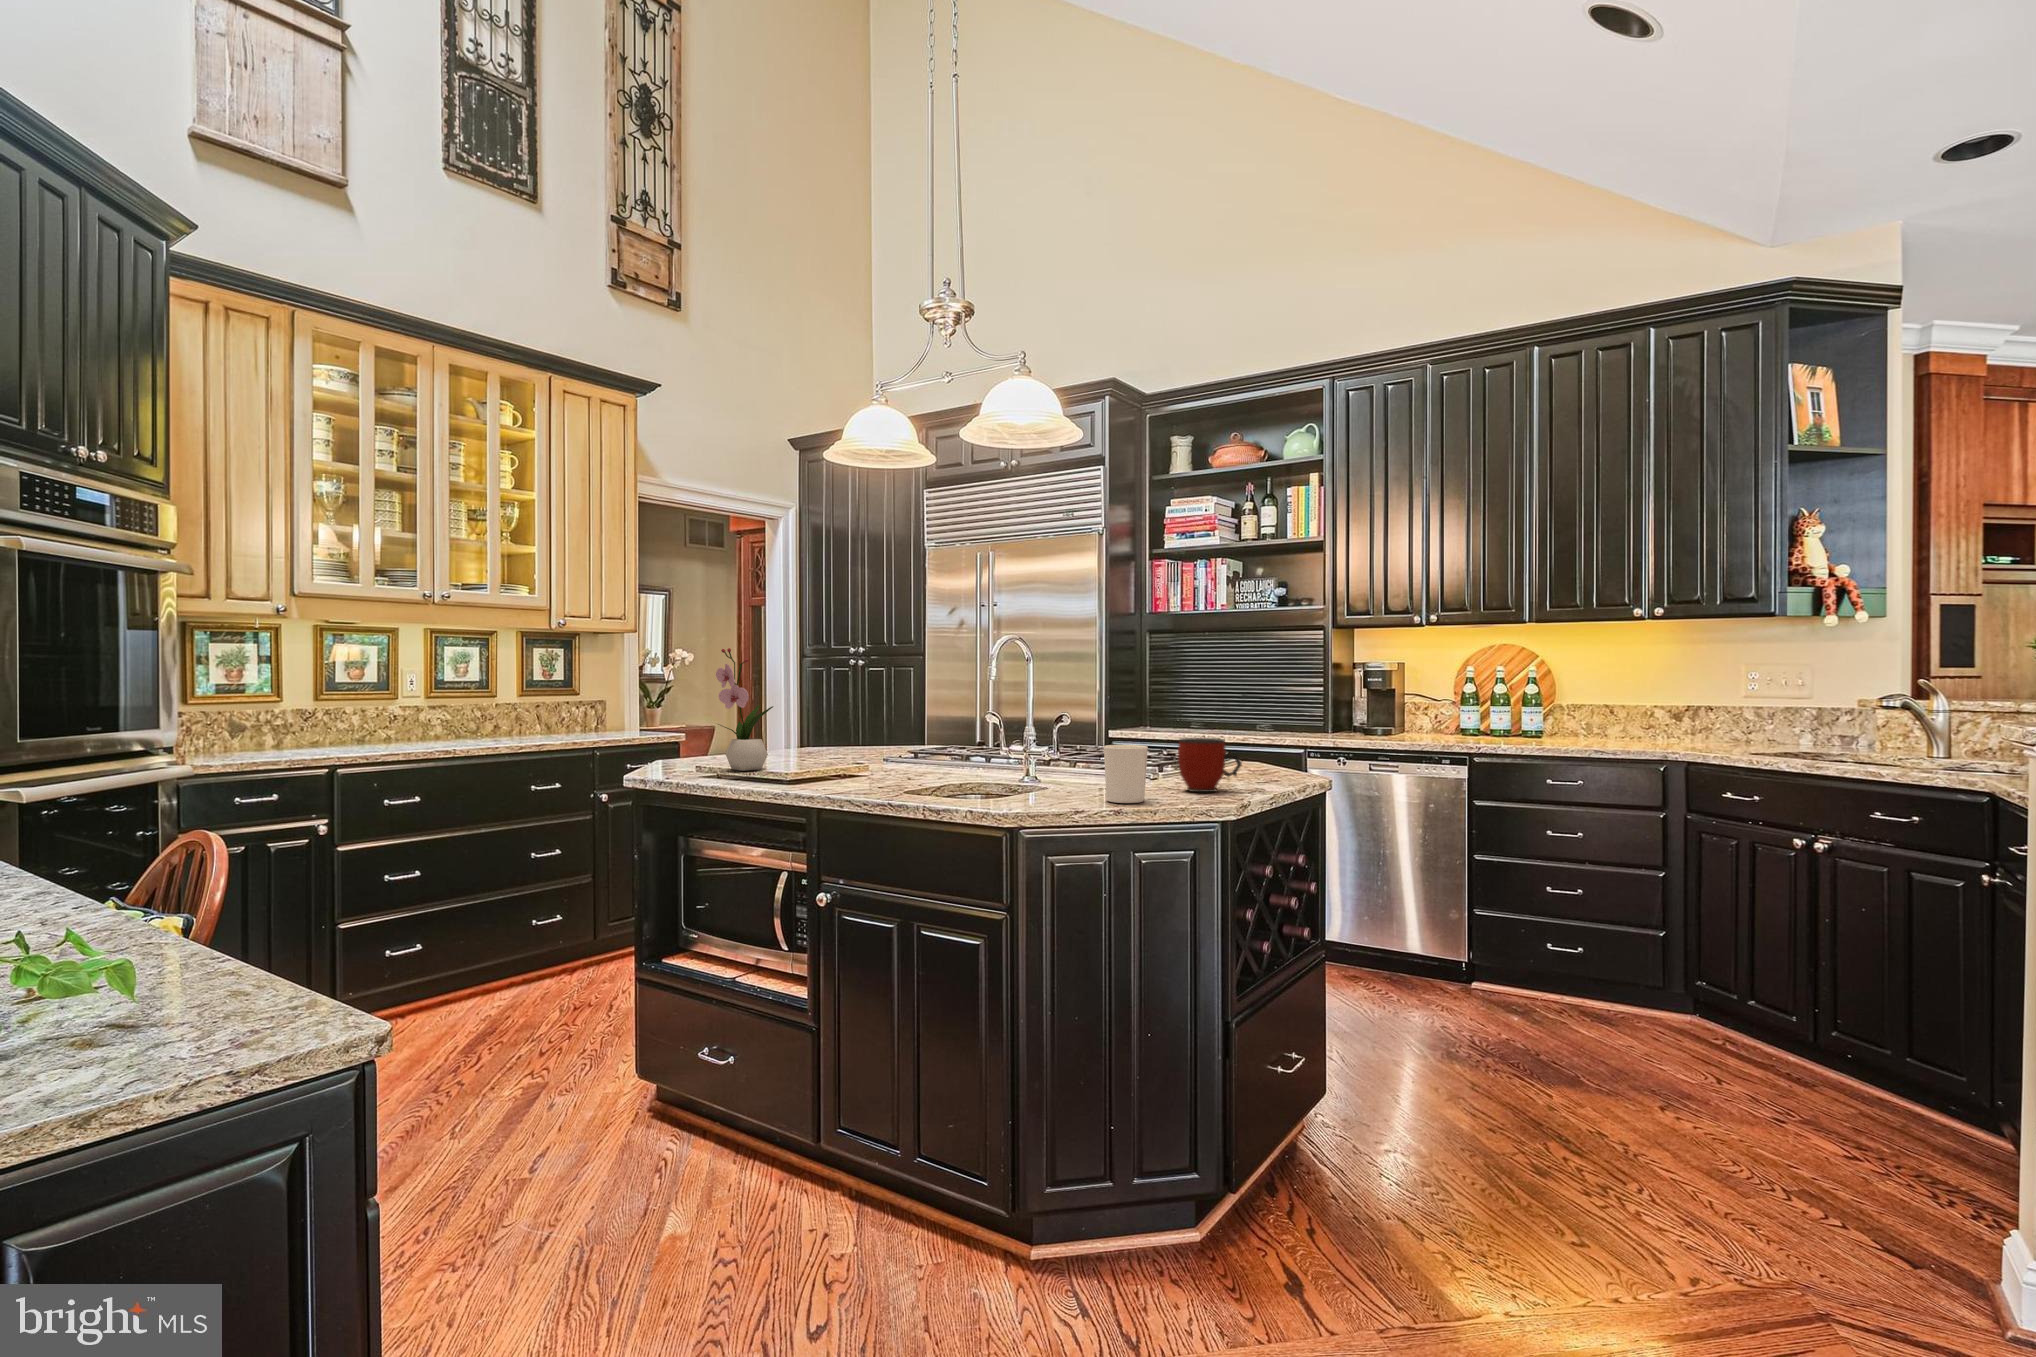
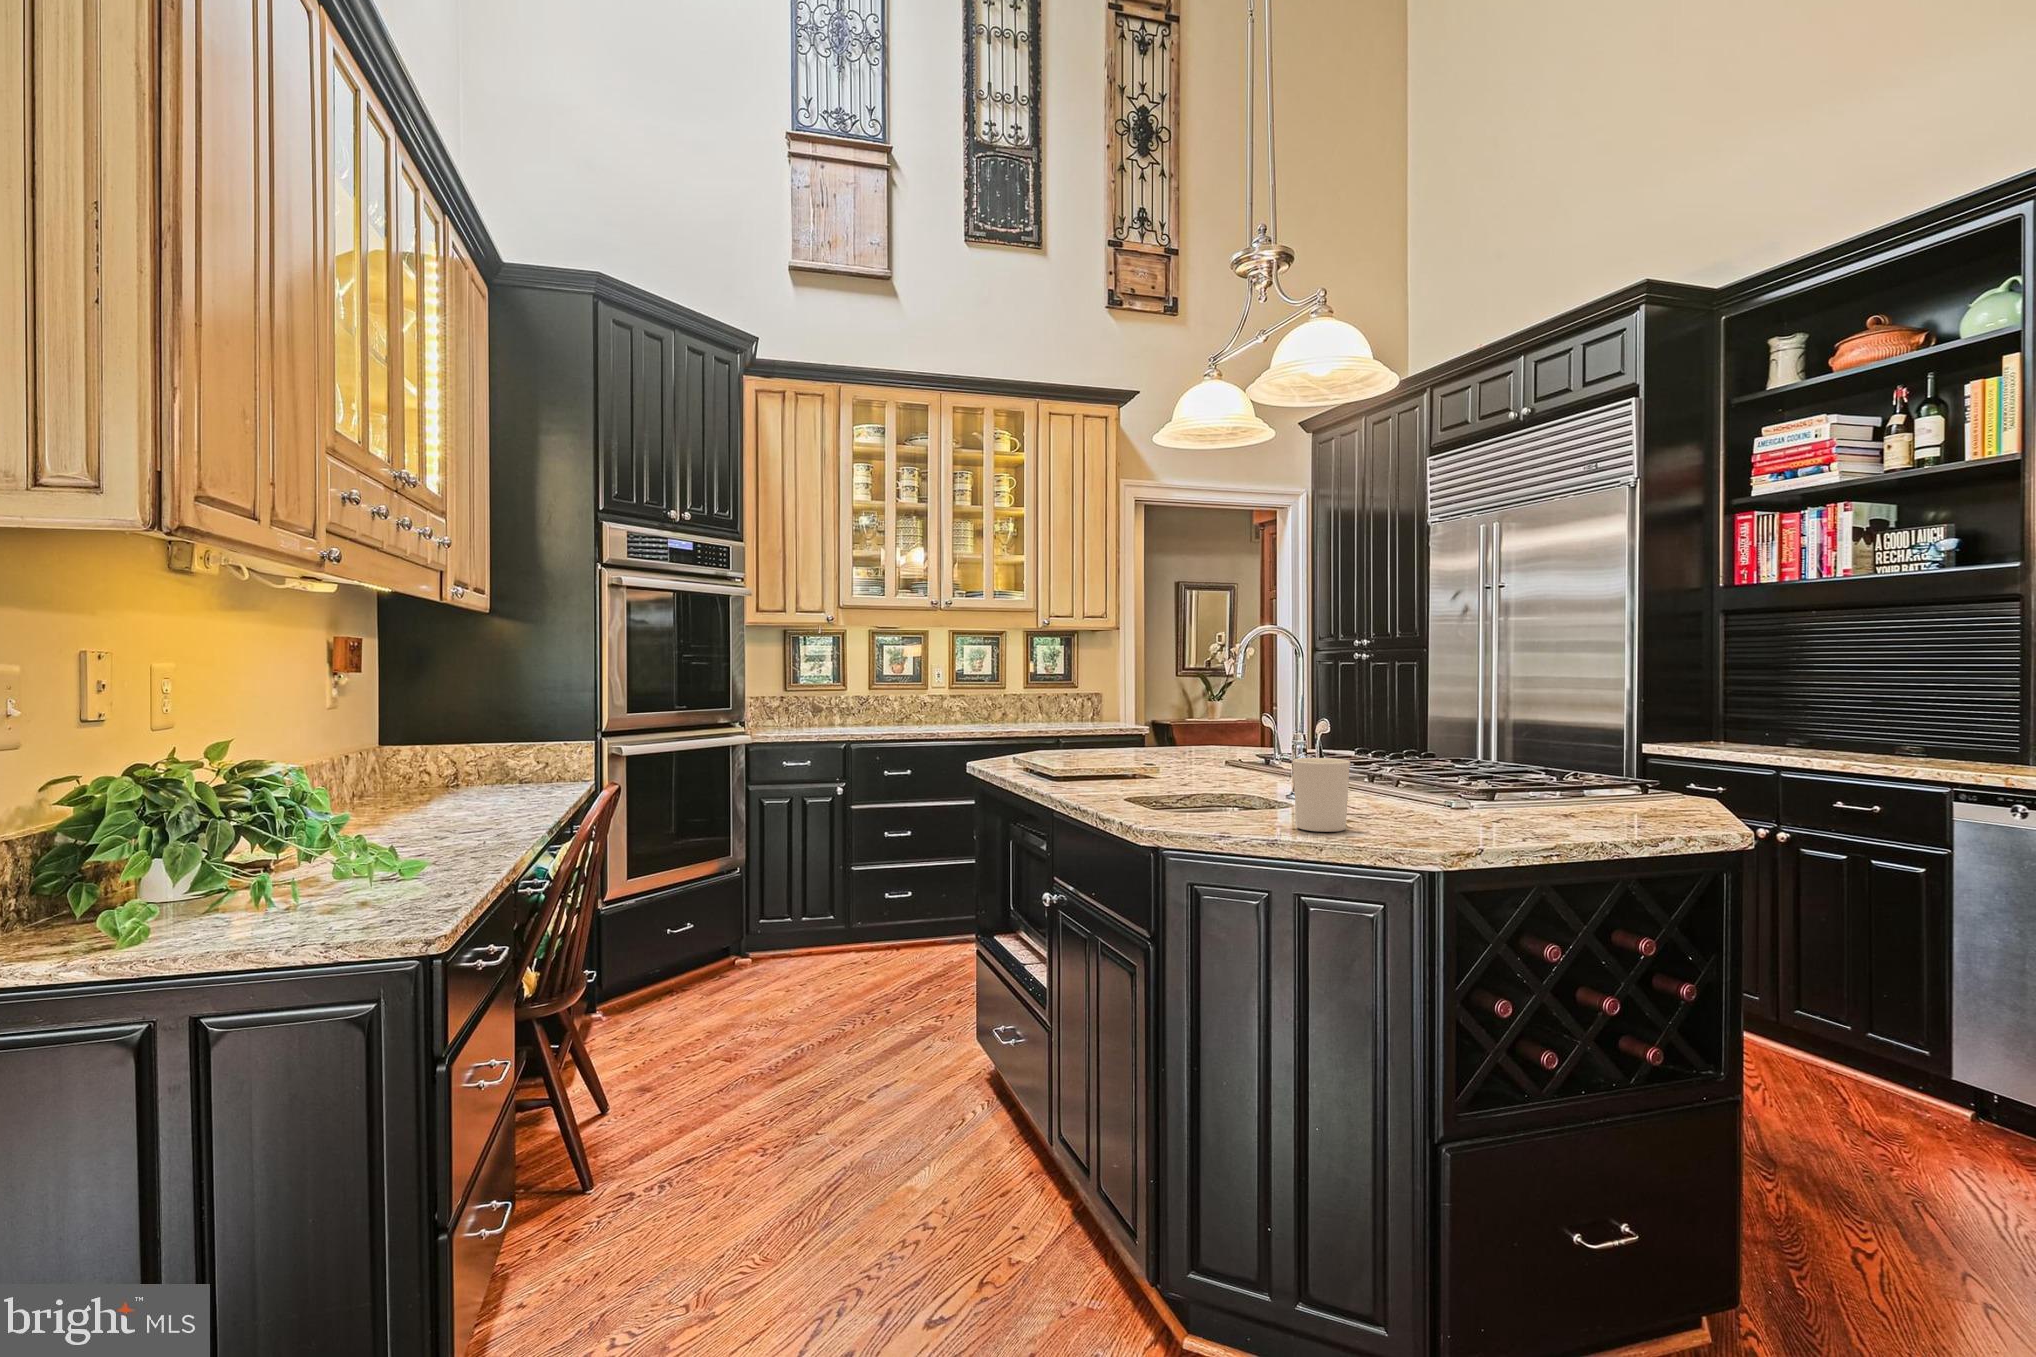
flower arrangement: present [716,648,773,771] -> none [1042,645,1093,765]
mug: present [1178,738,1242,792] -> none [1426,755,1512,829]

